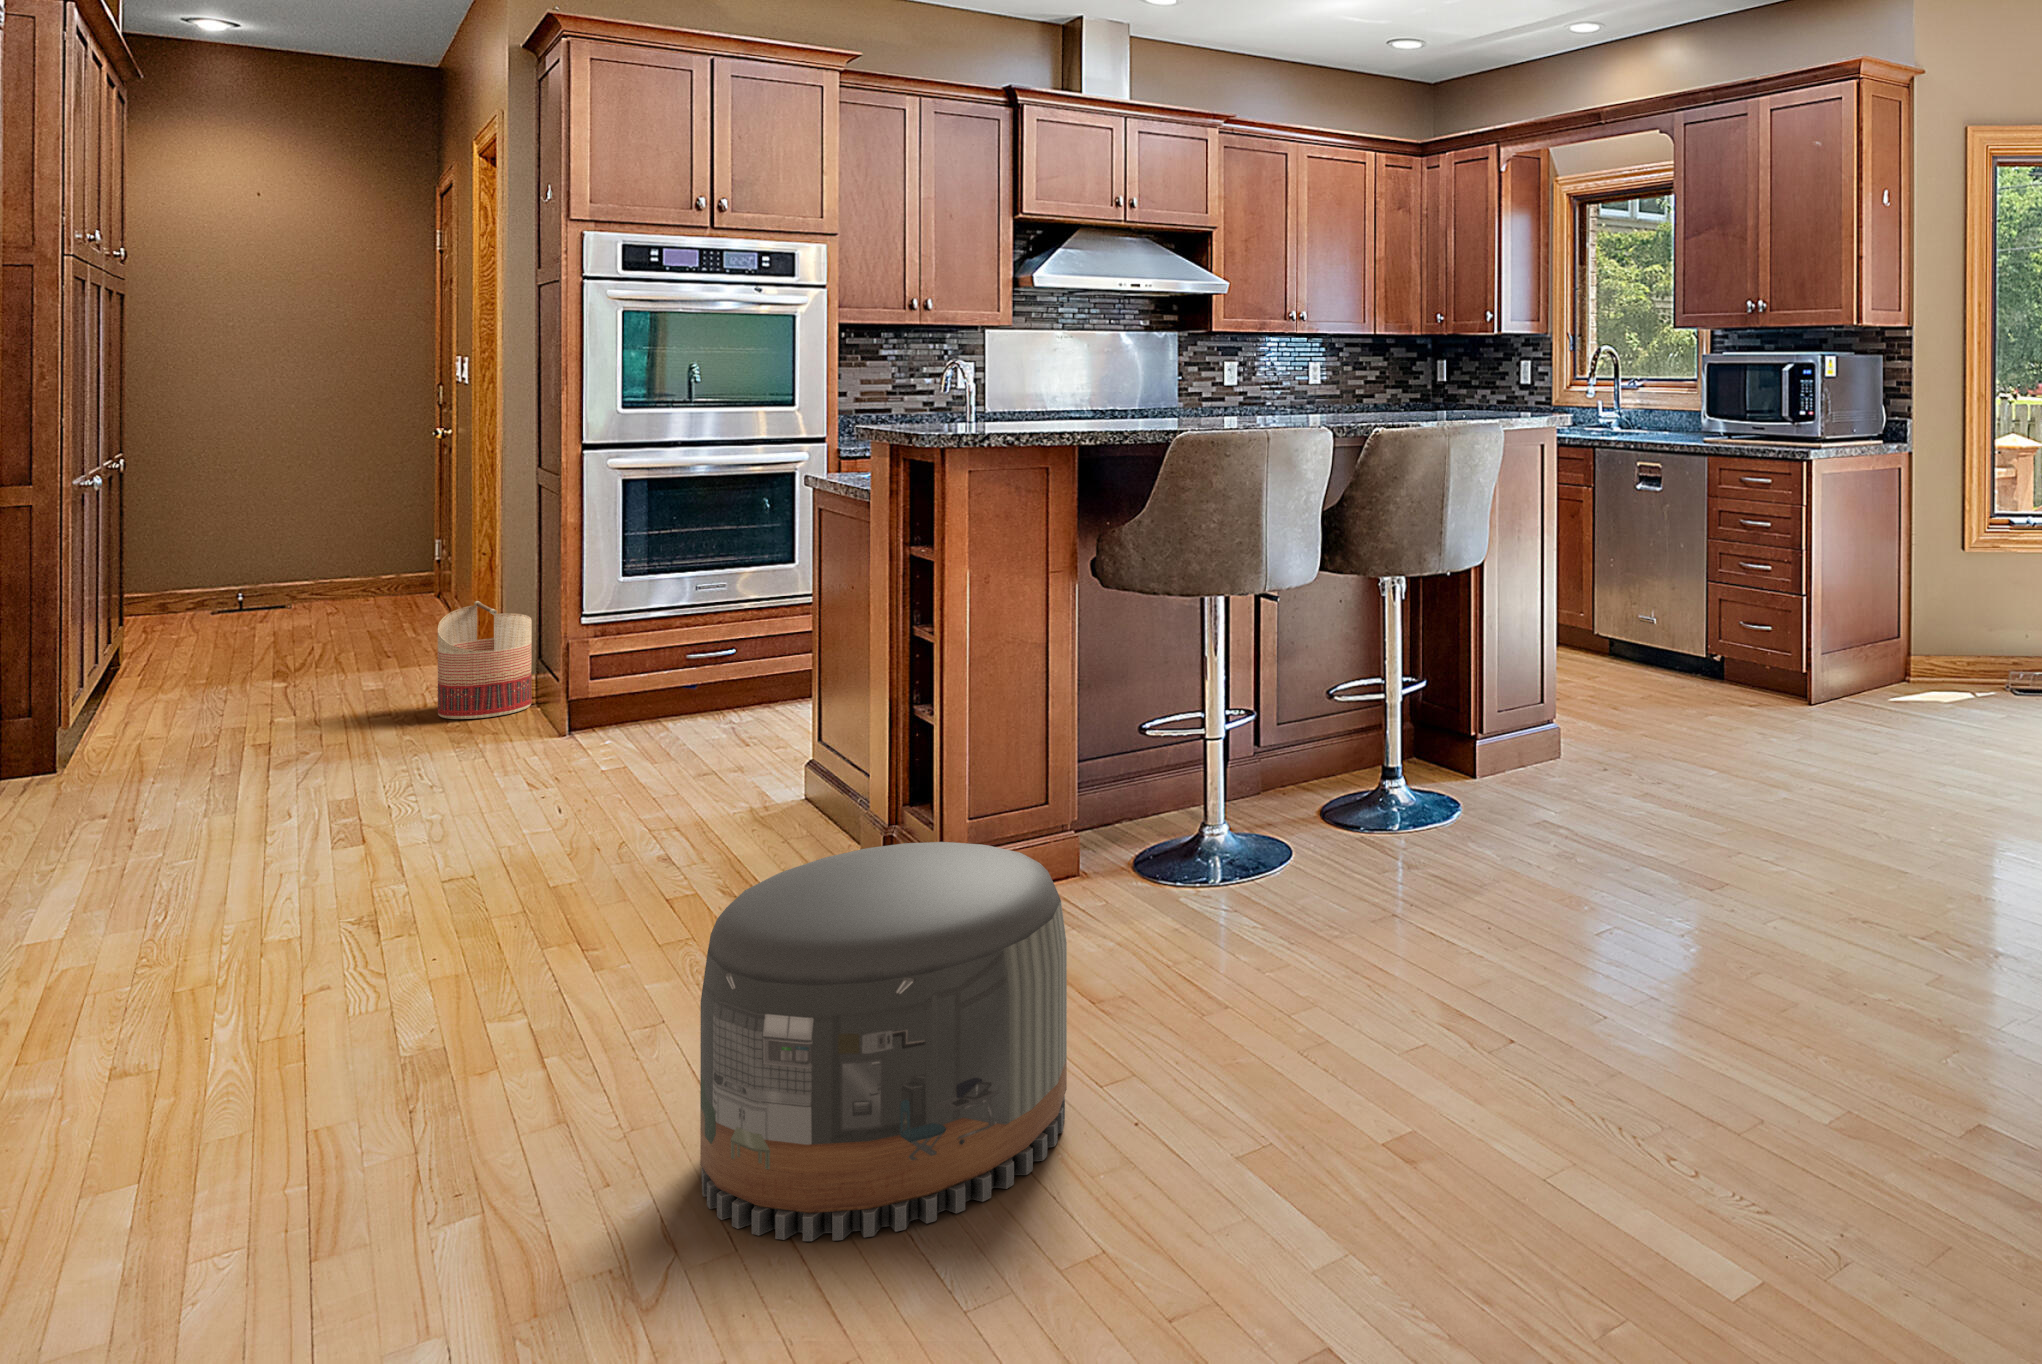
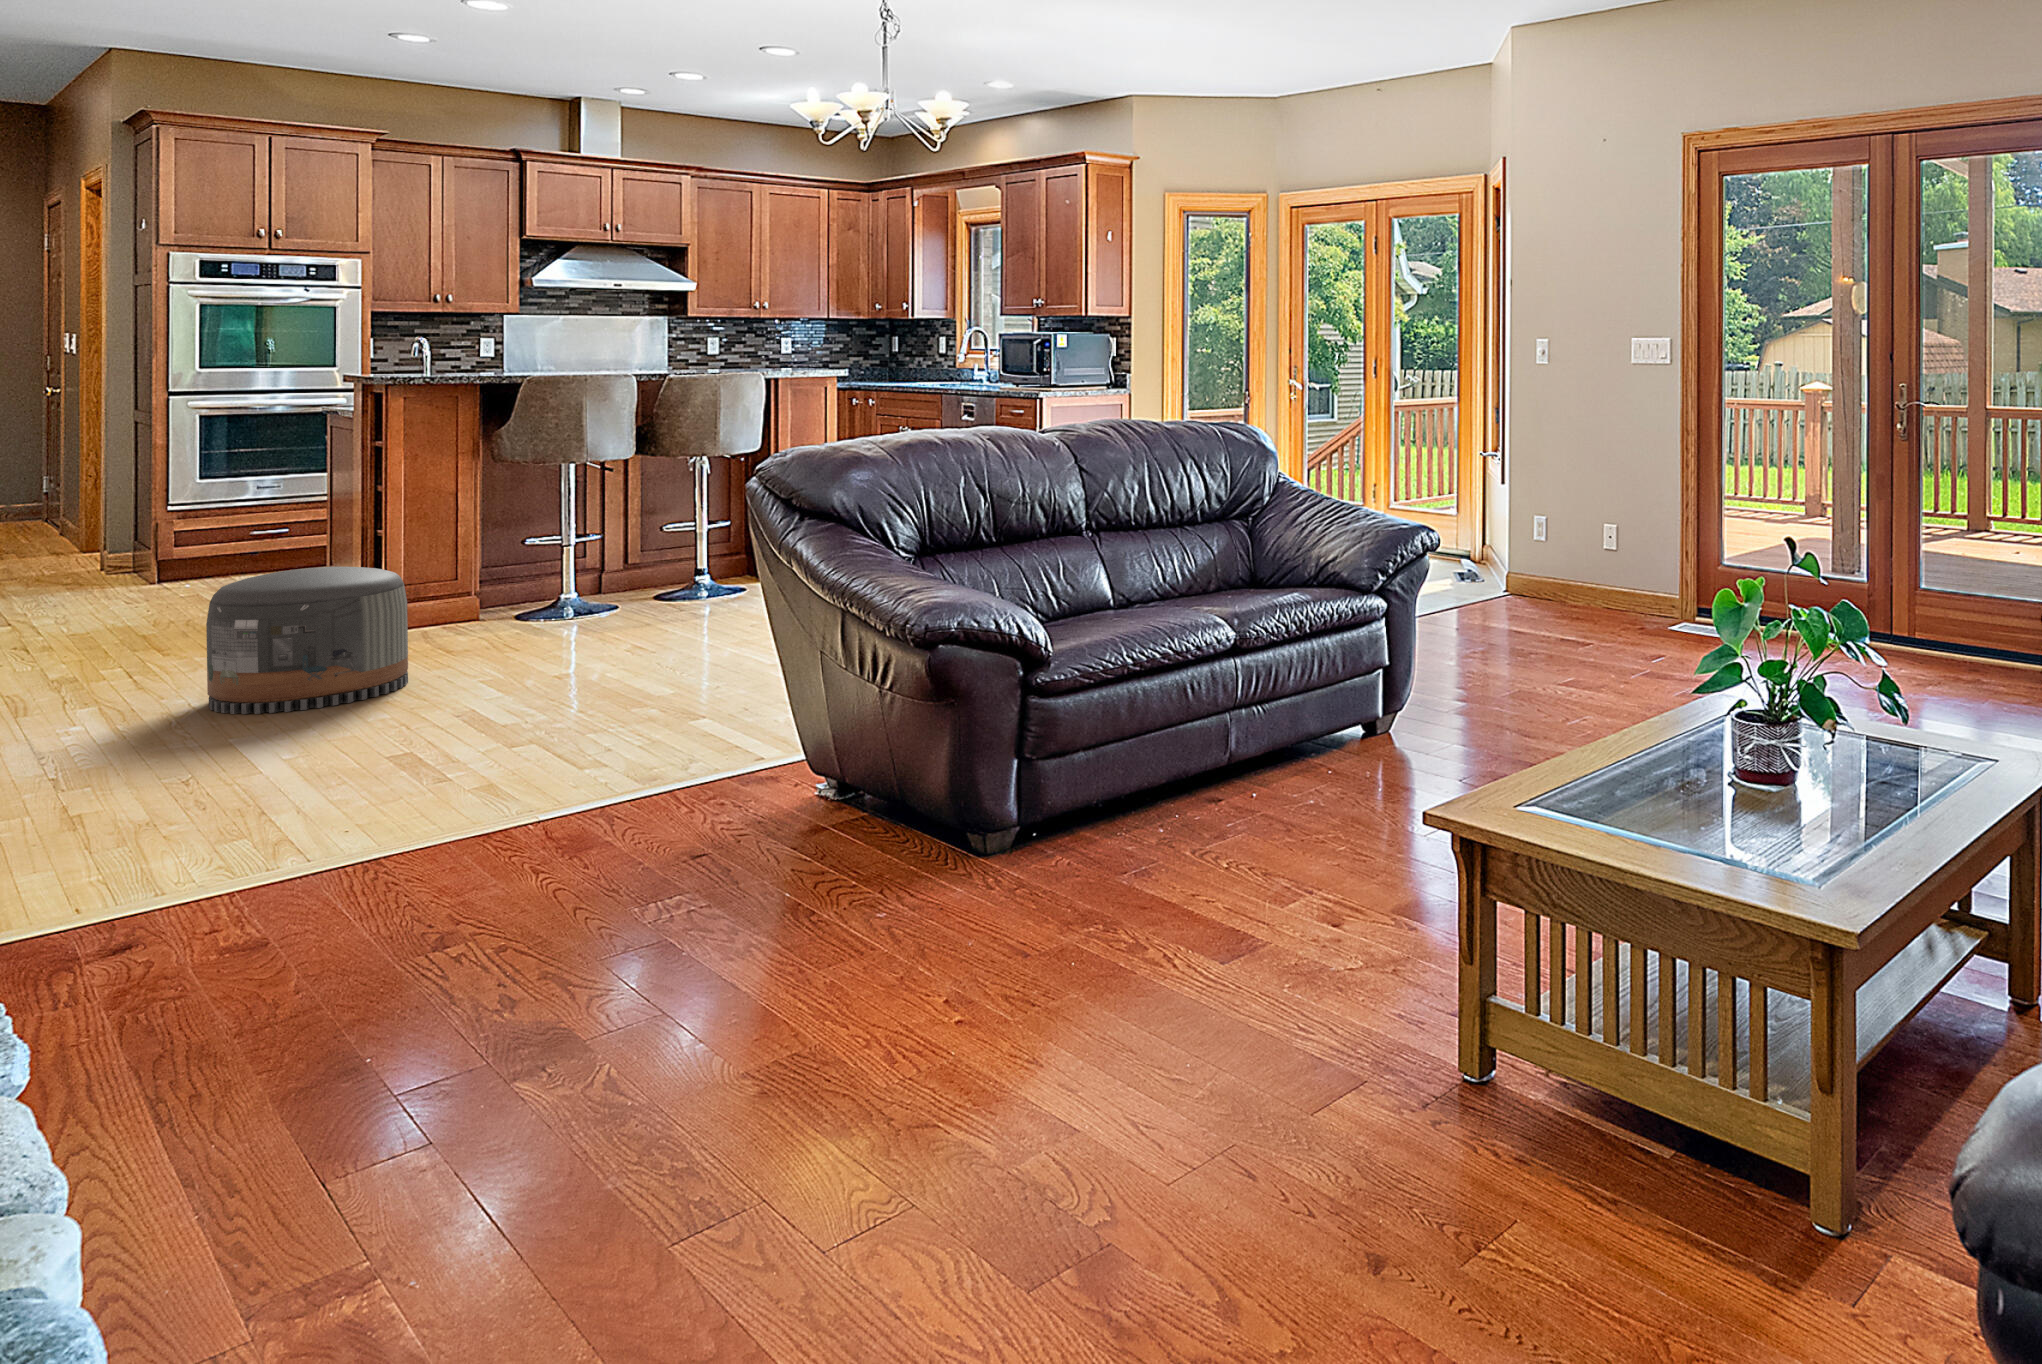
basket: present [438,601,532,719] -> none [56,502,132,579]

